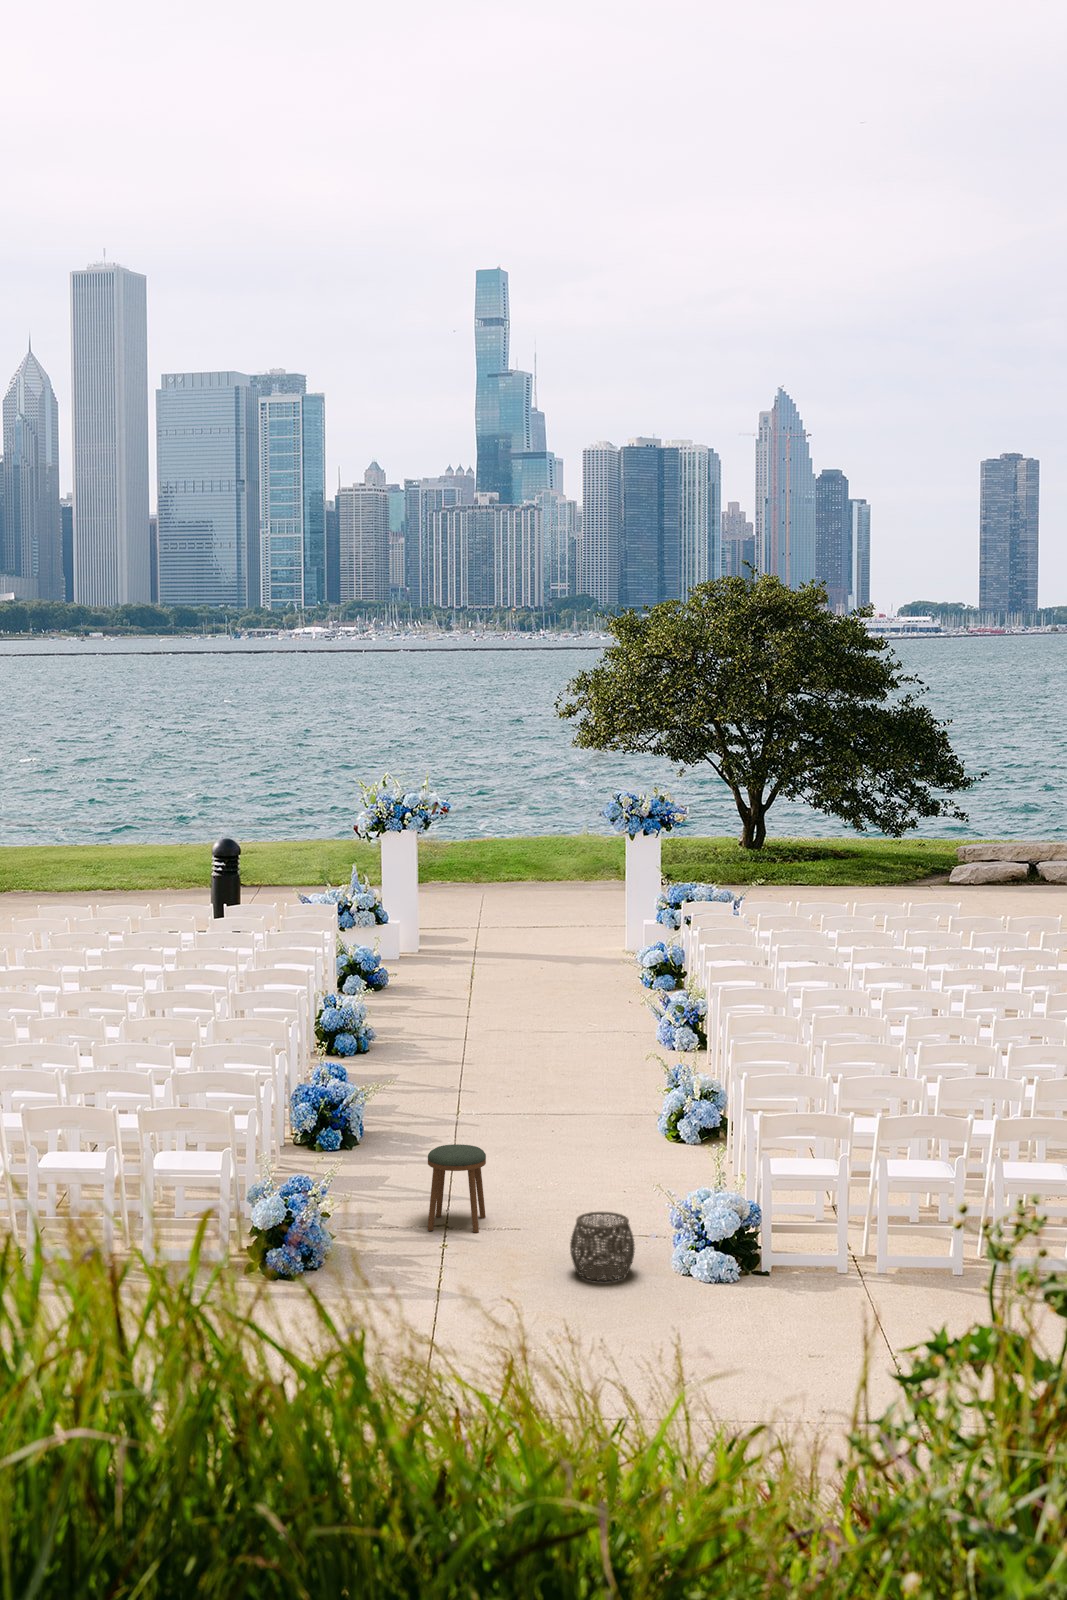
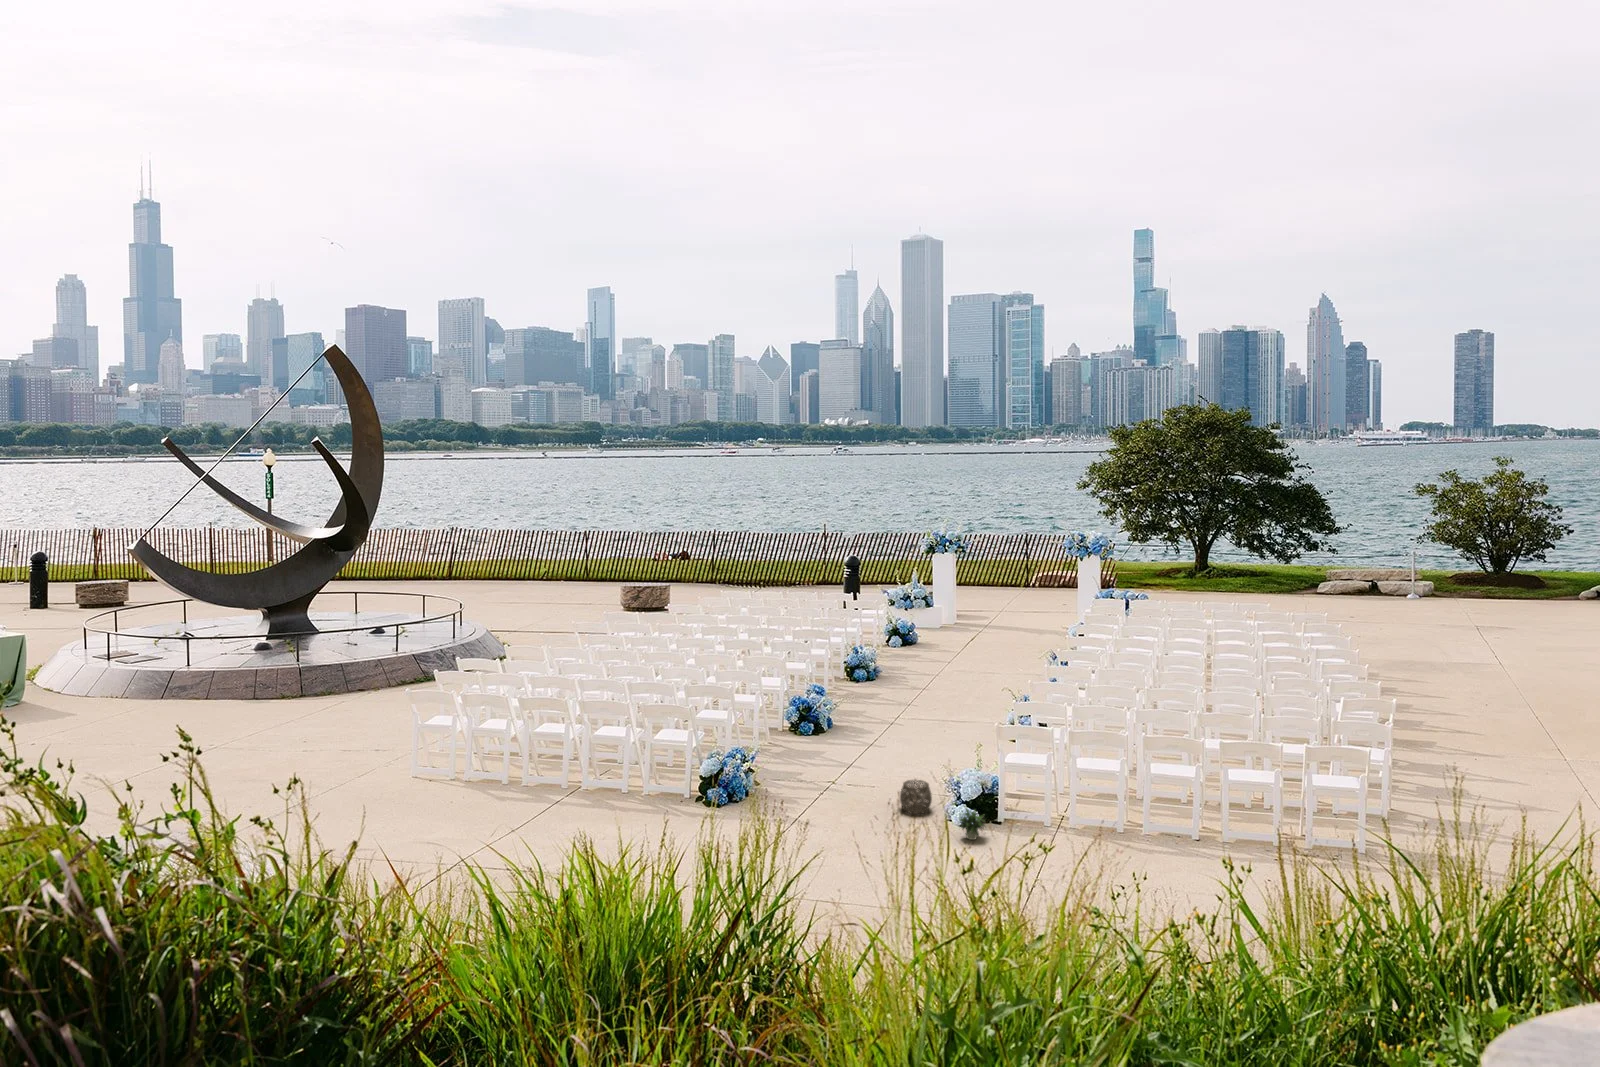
stool: present [428,1144,486,1233] -> none [847,738,879,783]
potted plant: none [719,1252,774,1316] -> present [960,809,984,840]

